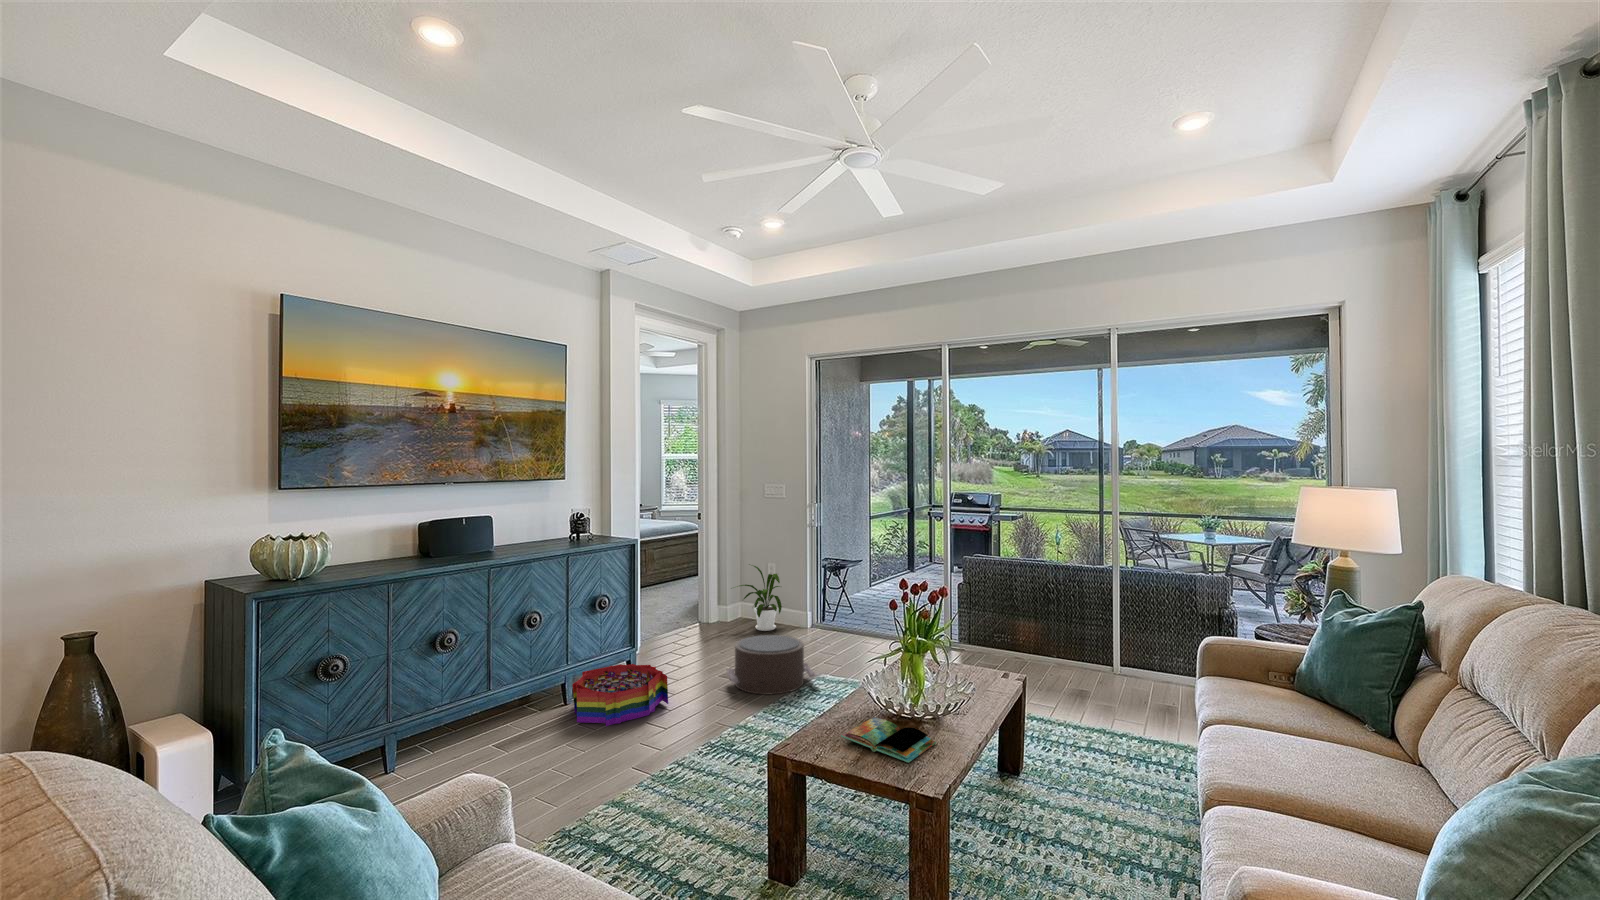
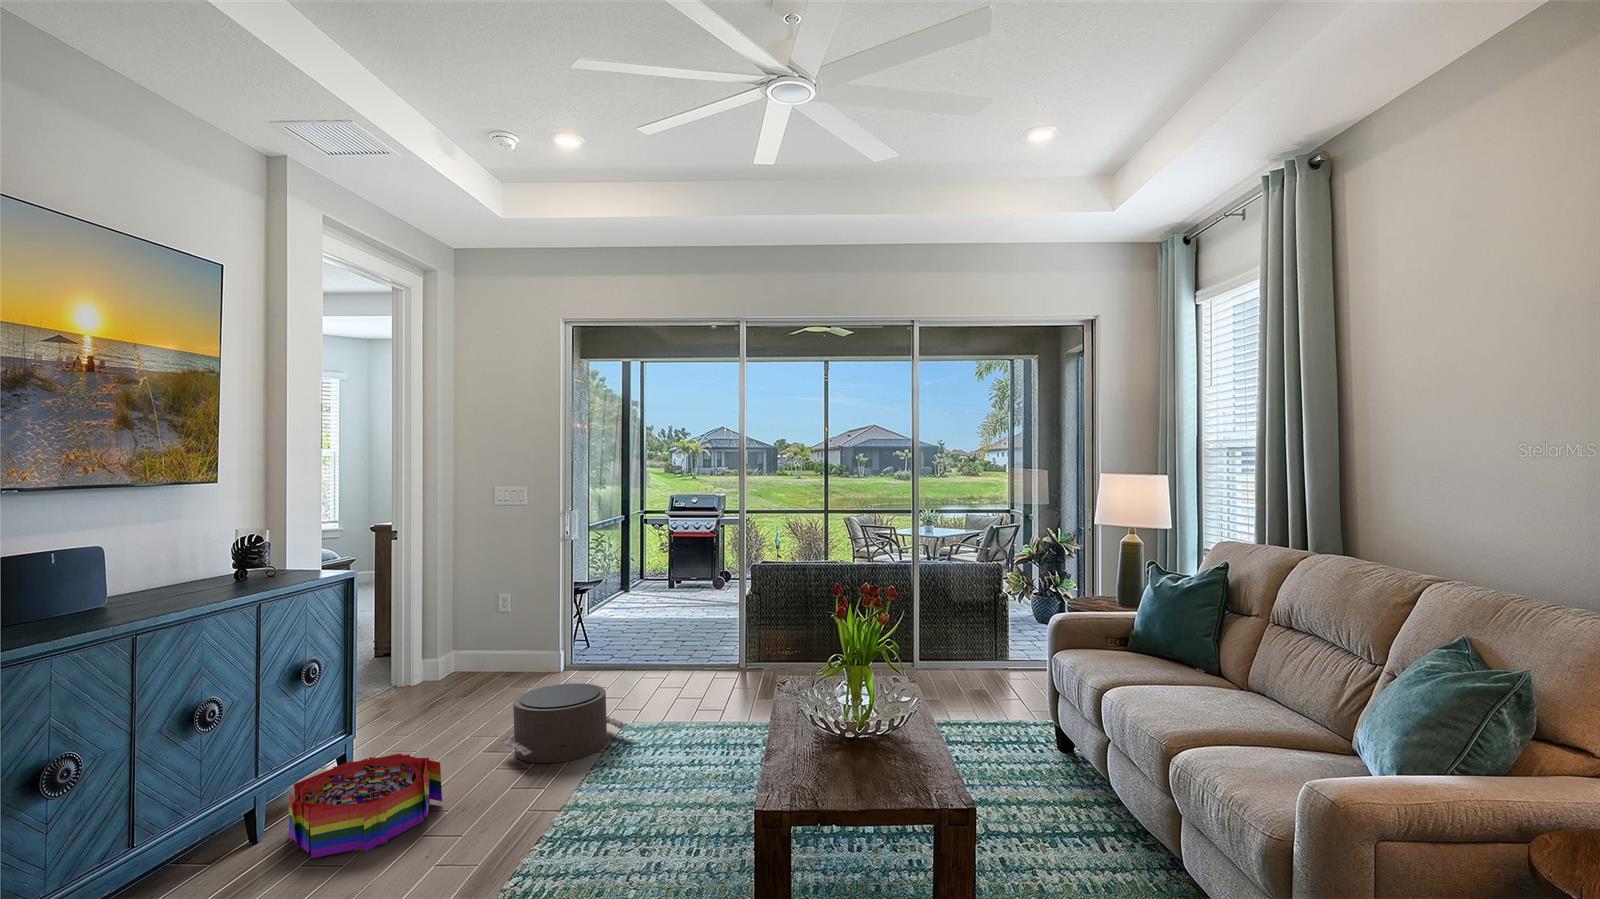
house plant: present [737,566,782,631] -> none [451,601,523,686]
book: present [841,717,936,763] -> none [816,745,909,783]

